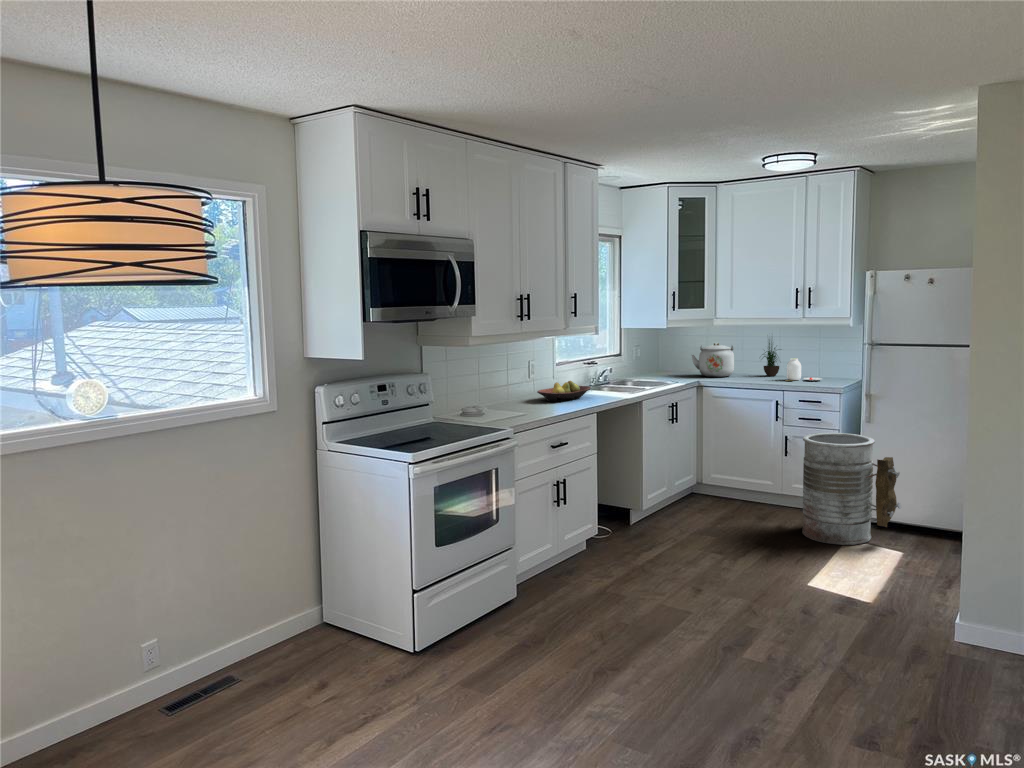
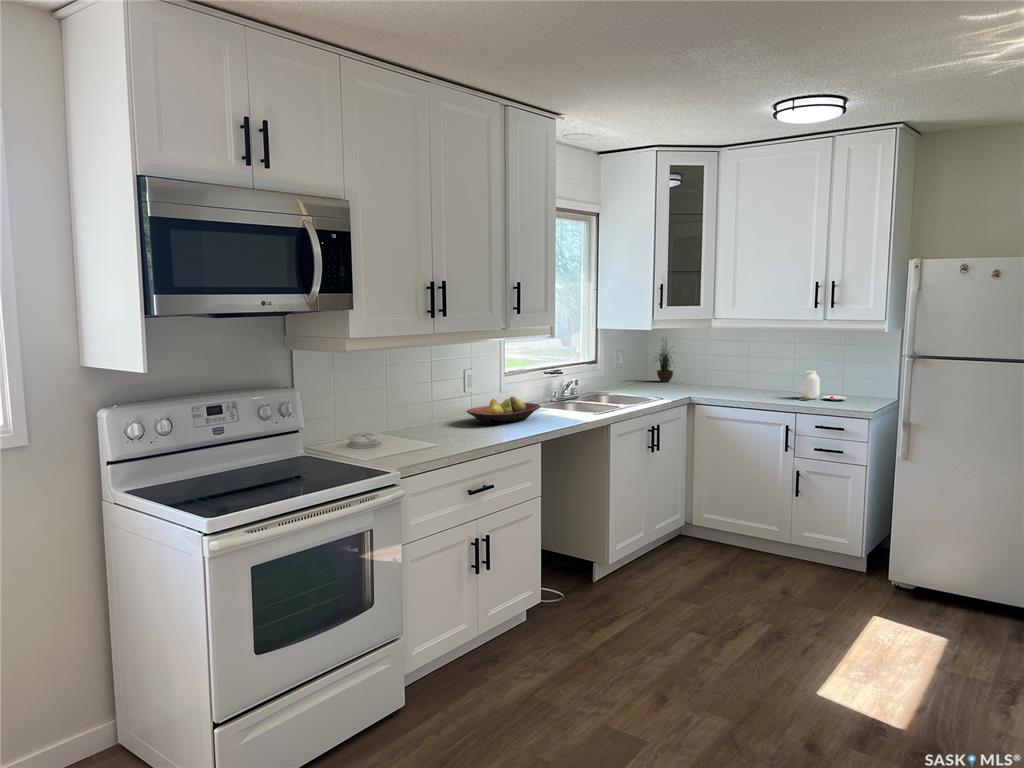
potted plant: present [764,342,779,376] -> present [656,349,673,382]
kettle: present [692,343,734,377] -> none [682,348,736,391]
trash can: present [802,433,901,545] -> none [816,471,951,626]

